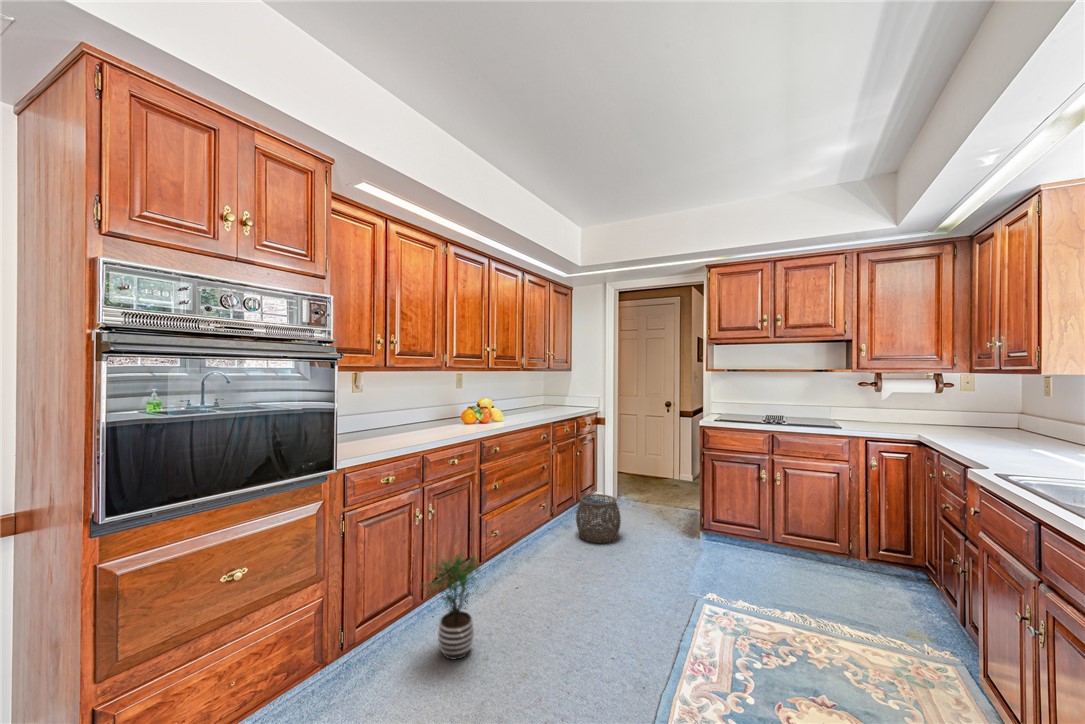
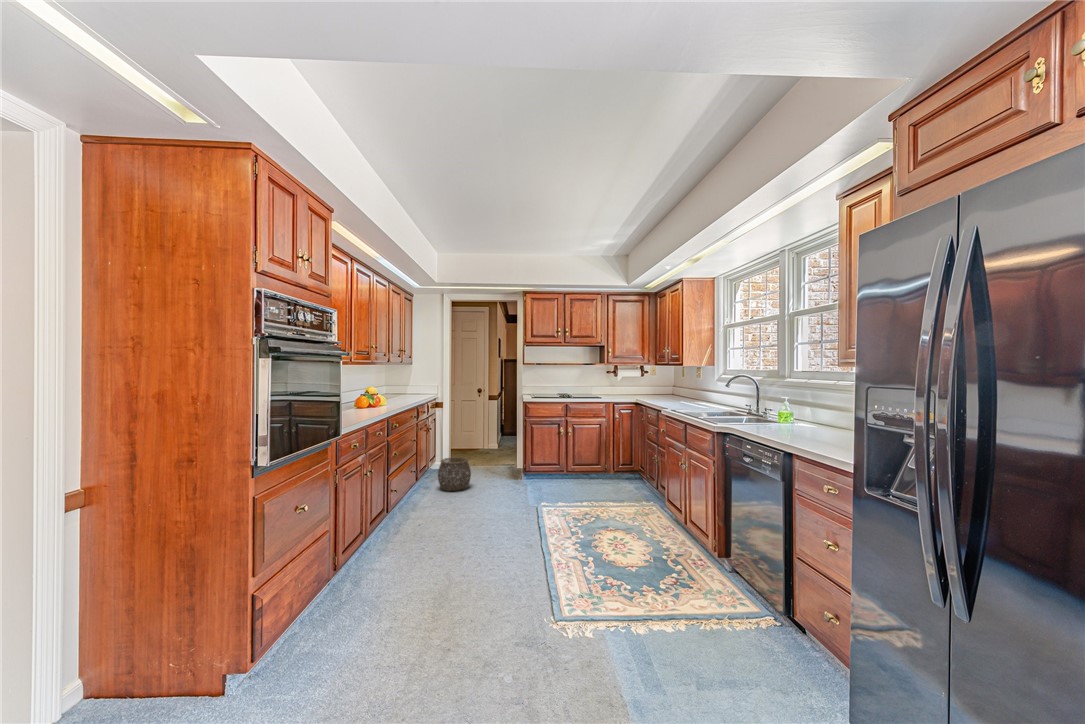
potted plant: present [423,553,480,659] -> none [388,491,434,561]

